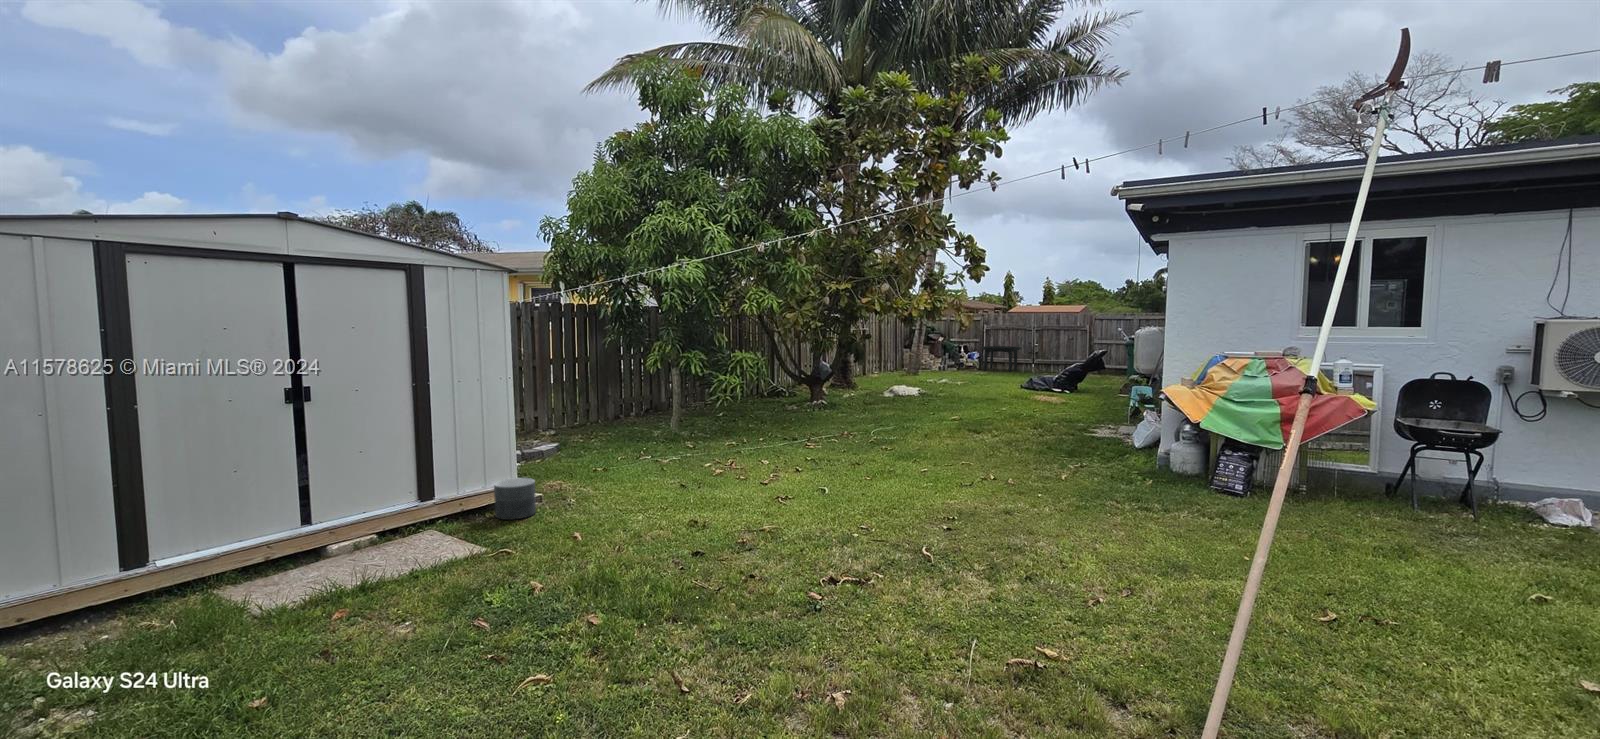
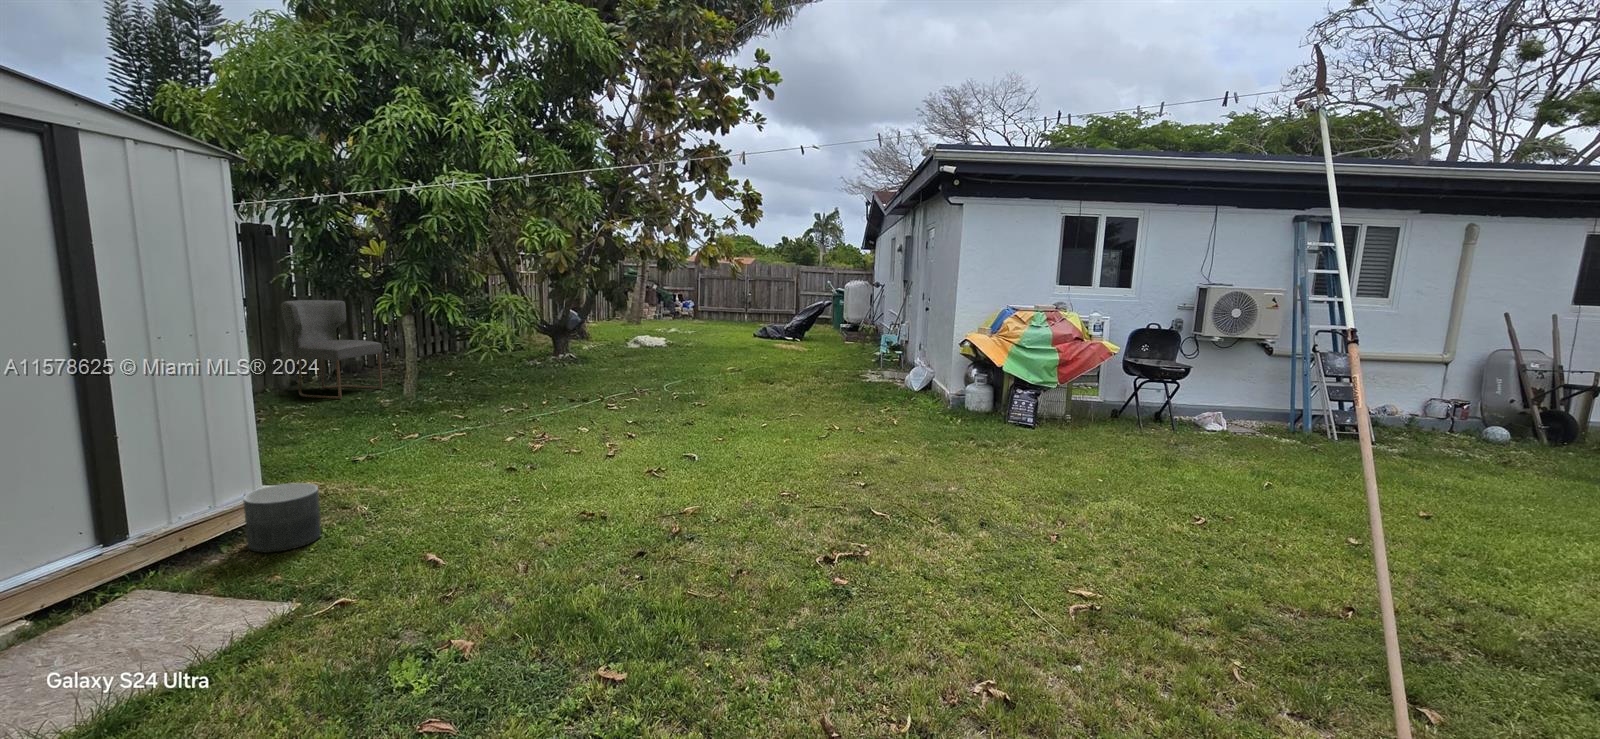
round table: present [981,346,1021,372] -> none [697,296,735,320]
chair: none [589,357,652,431] -> present [281,300,383,399]

